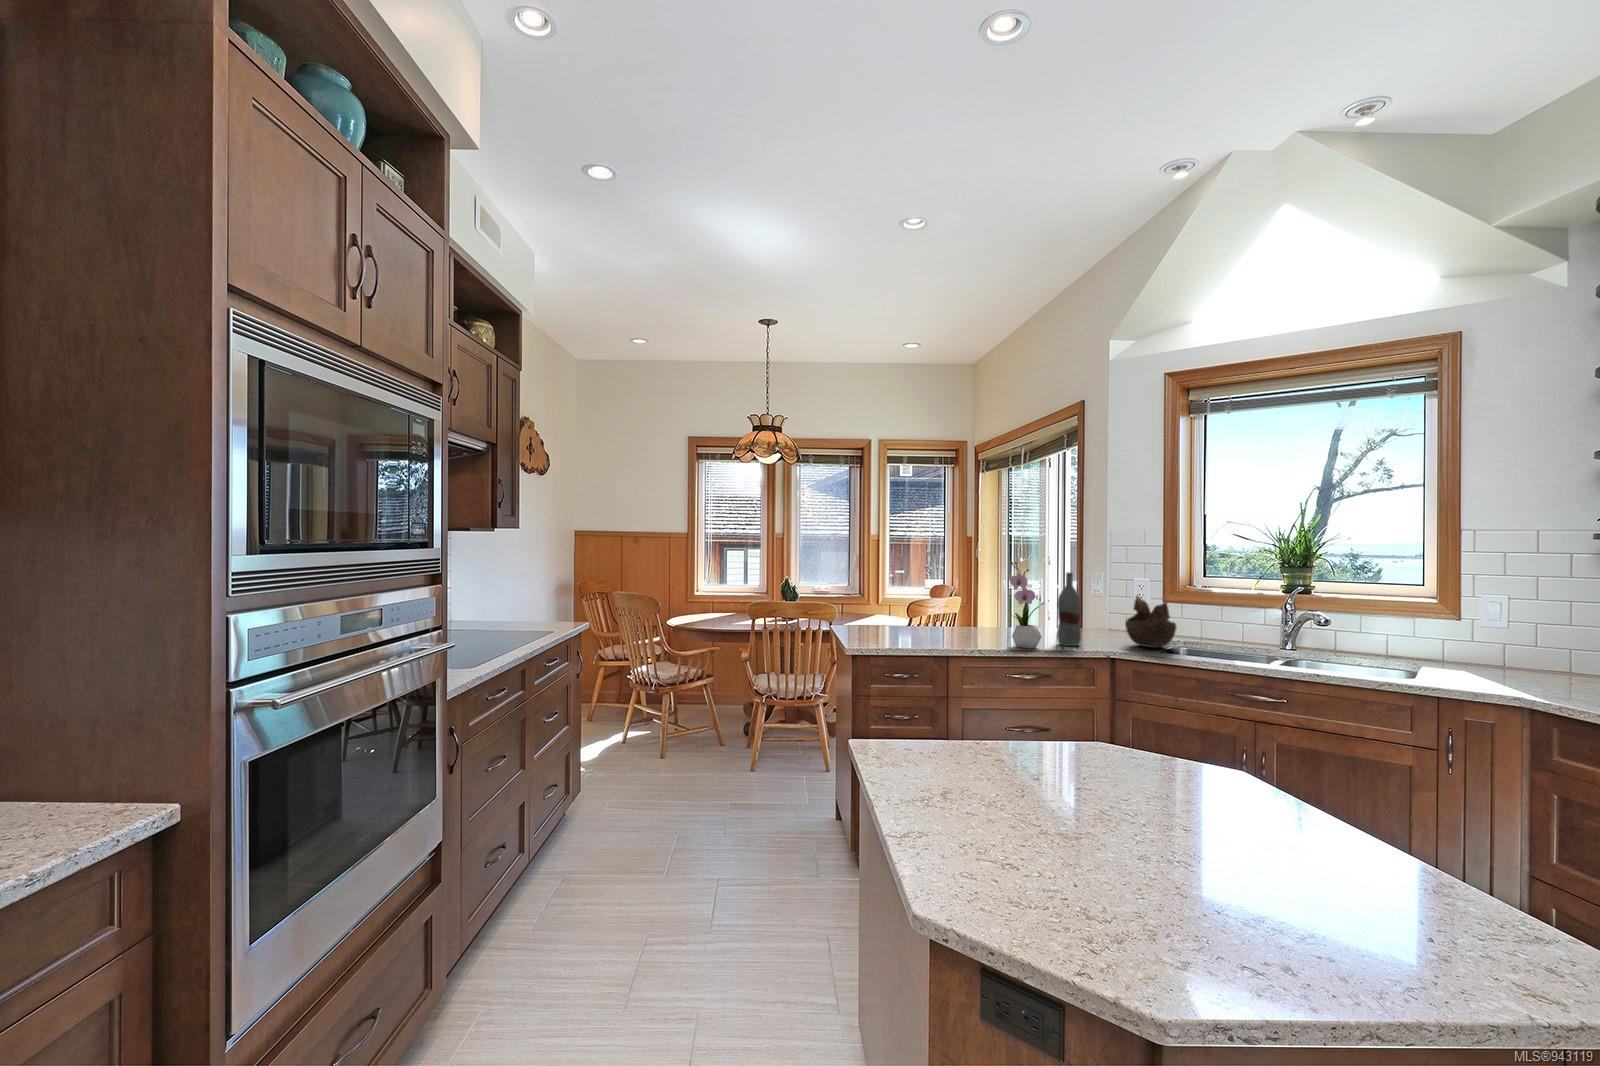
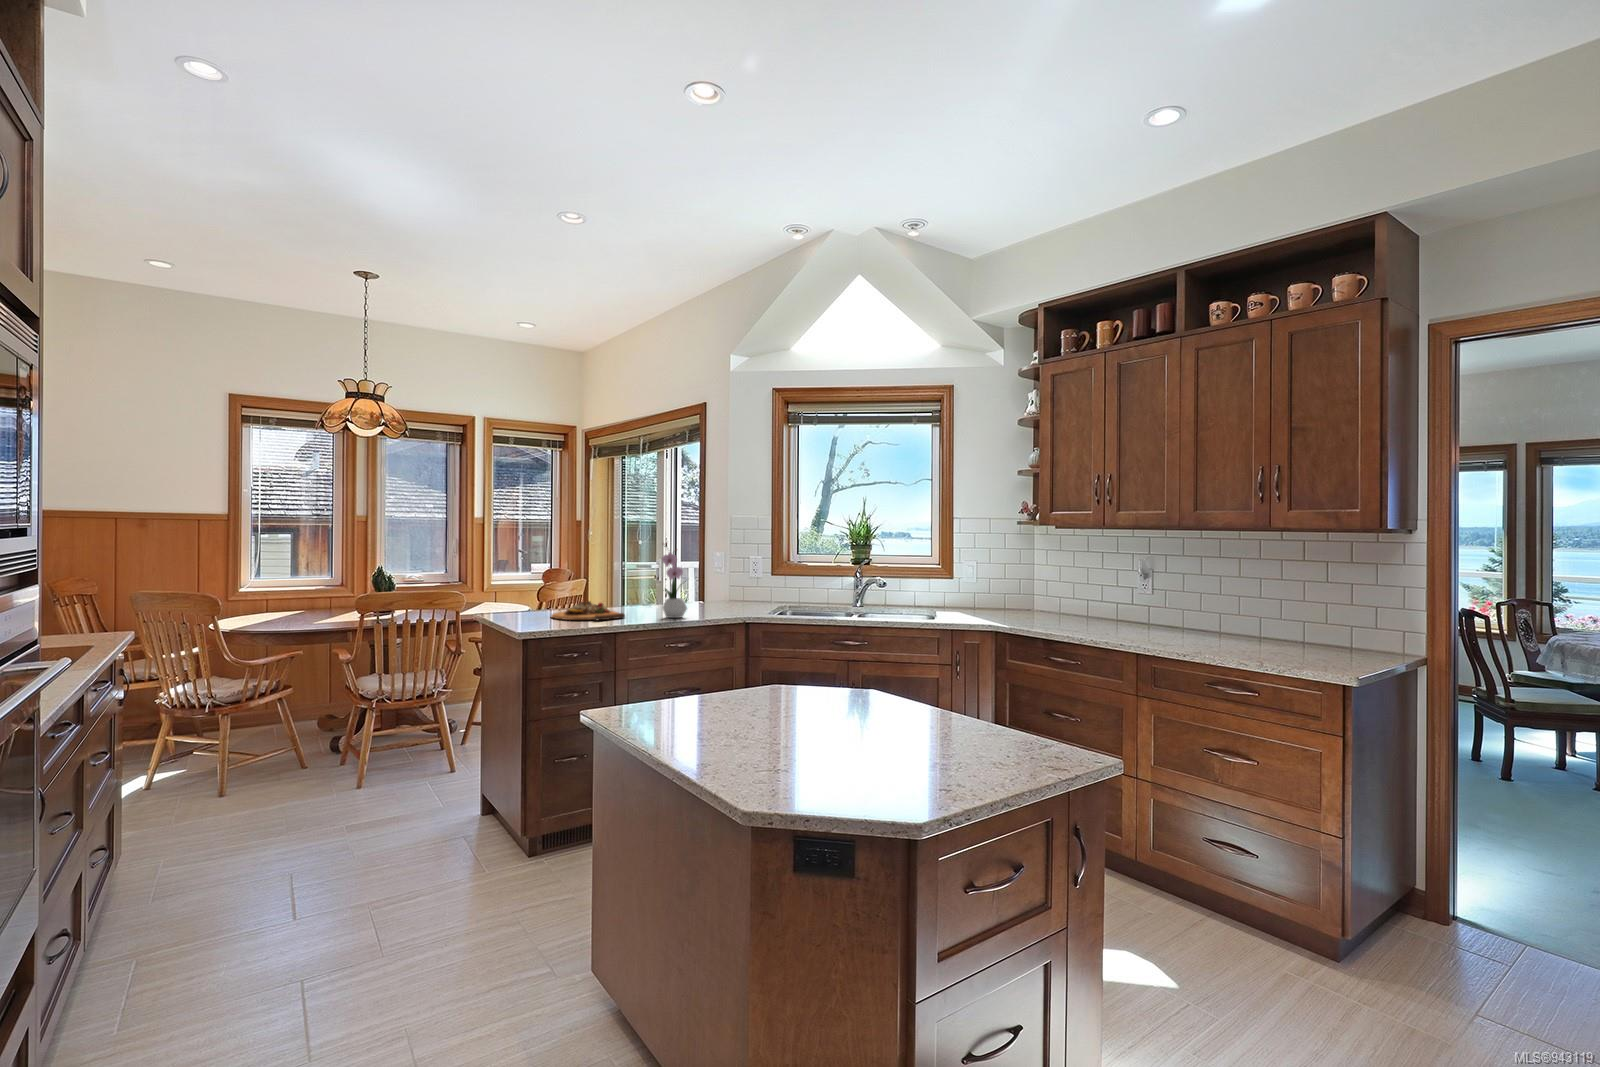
bottle: present [1057,573,1081,646] -> none [698,552,717,615]
decorative bowl: present [1125,596,1177,648] -> none [750,570,787,612]
cutting board: none [895,622,971,645] -> present [551,601,625,620]

